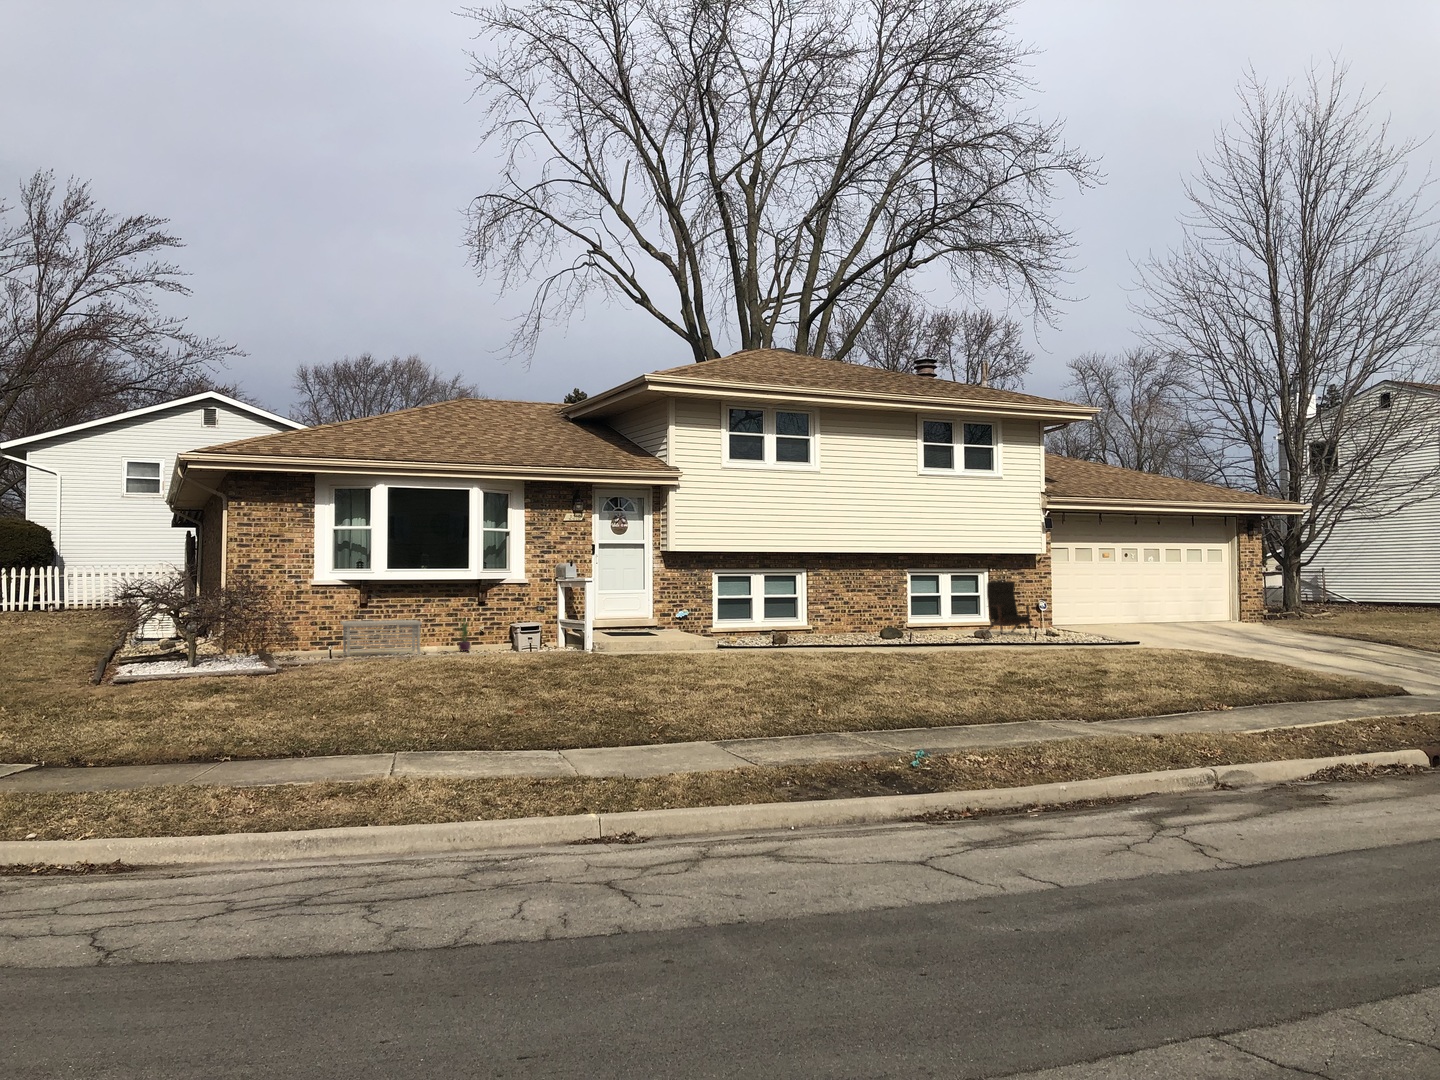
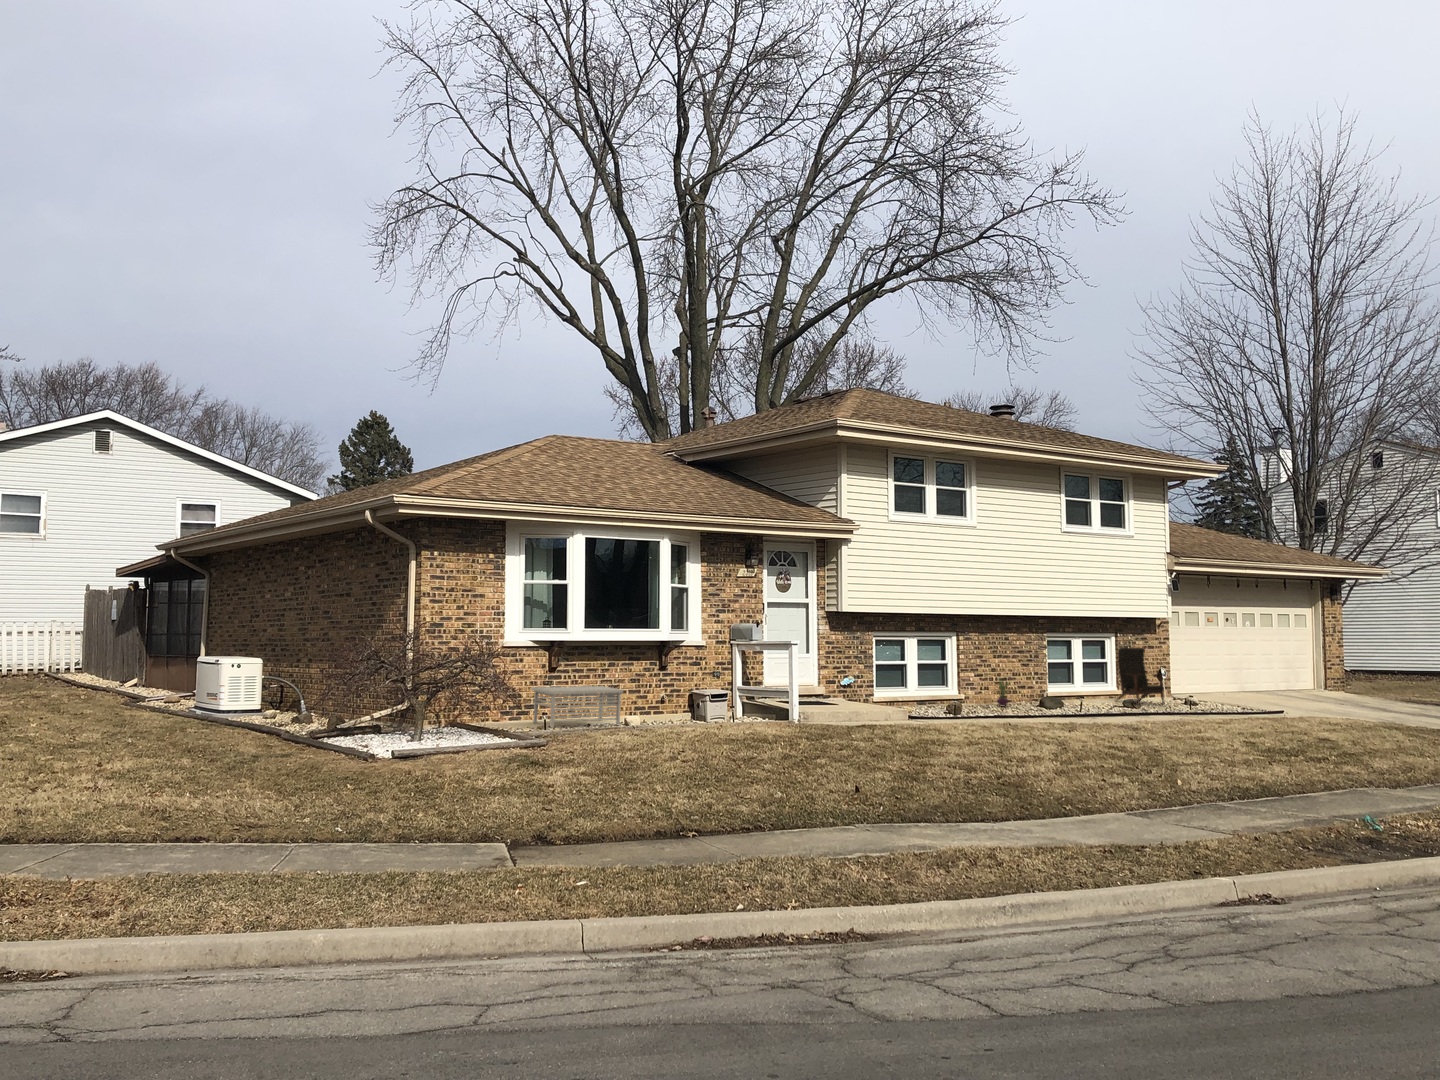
decorative plant: present [458,619,471,651] -> present [994,681,1008,707]

